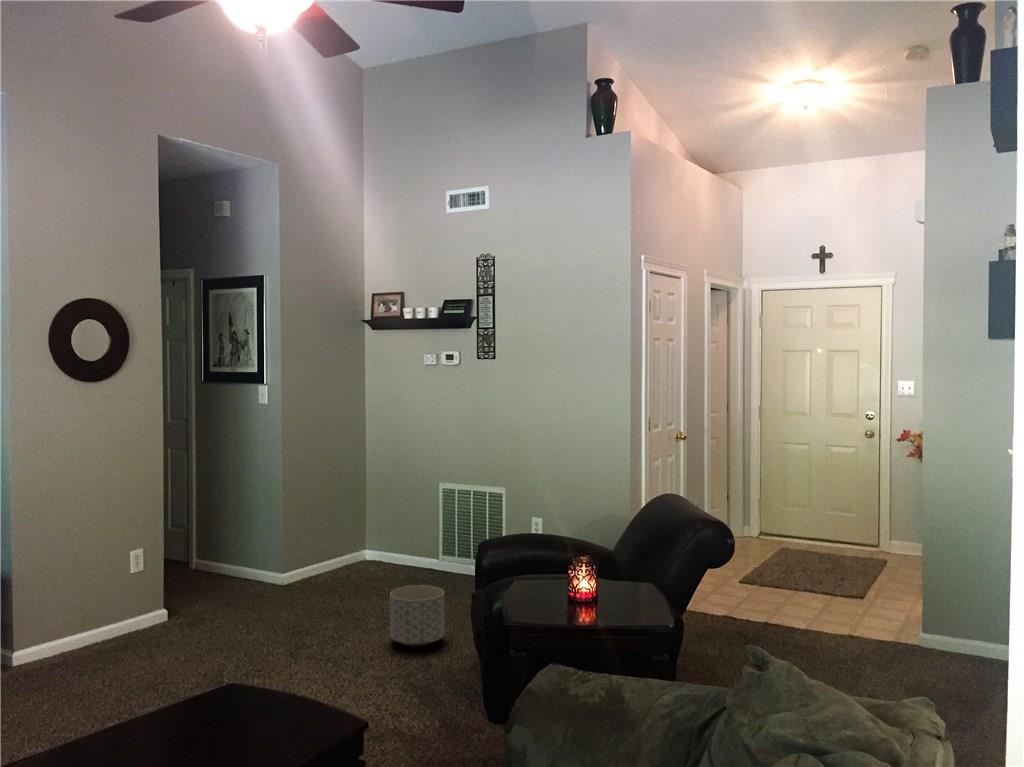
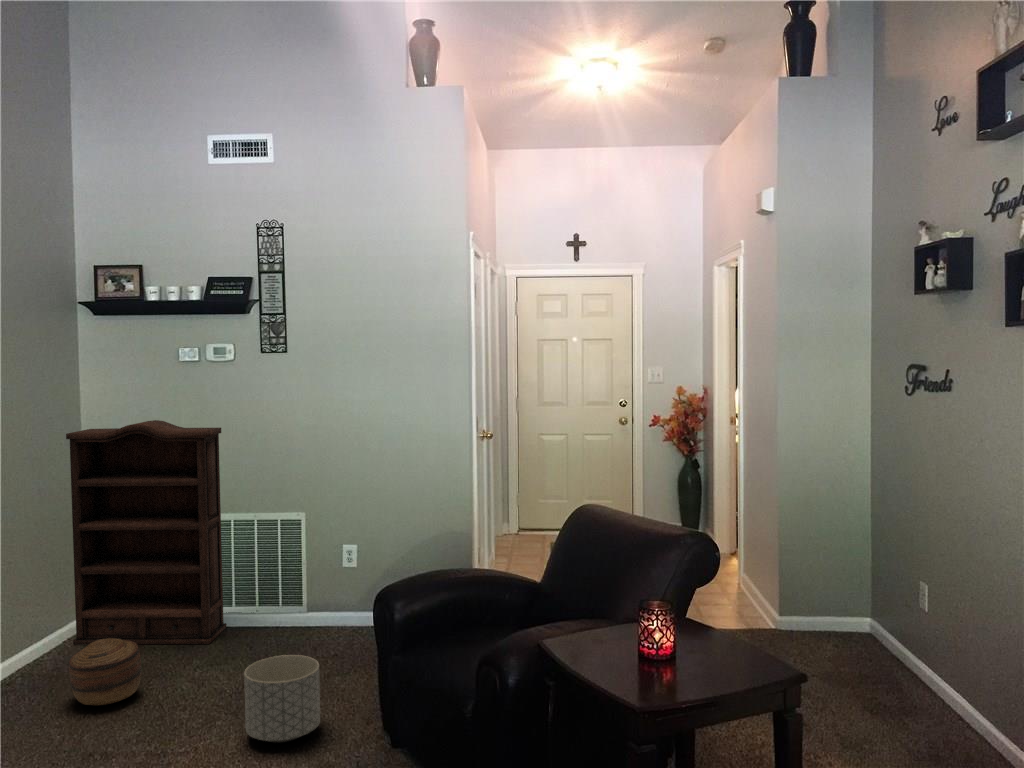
bookshelf: none [346,409,449,581] -> present [66,420,226,645]
basket: none [312,559,360,605] -> present [68,638,142,705]

